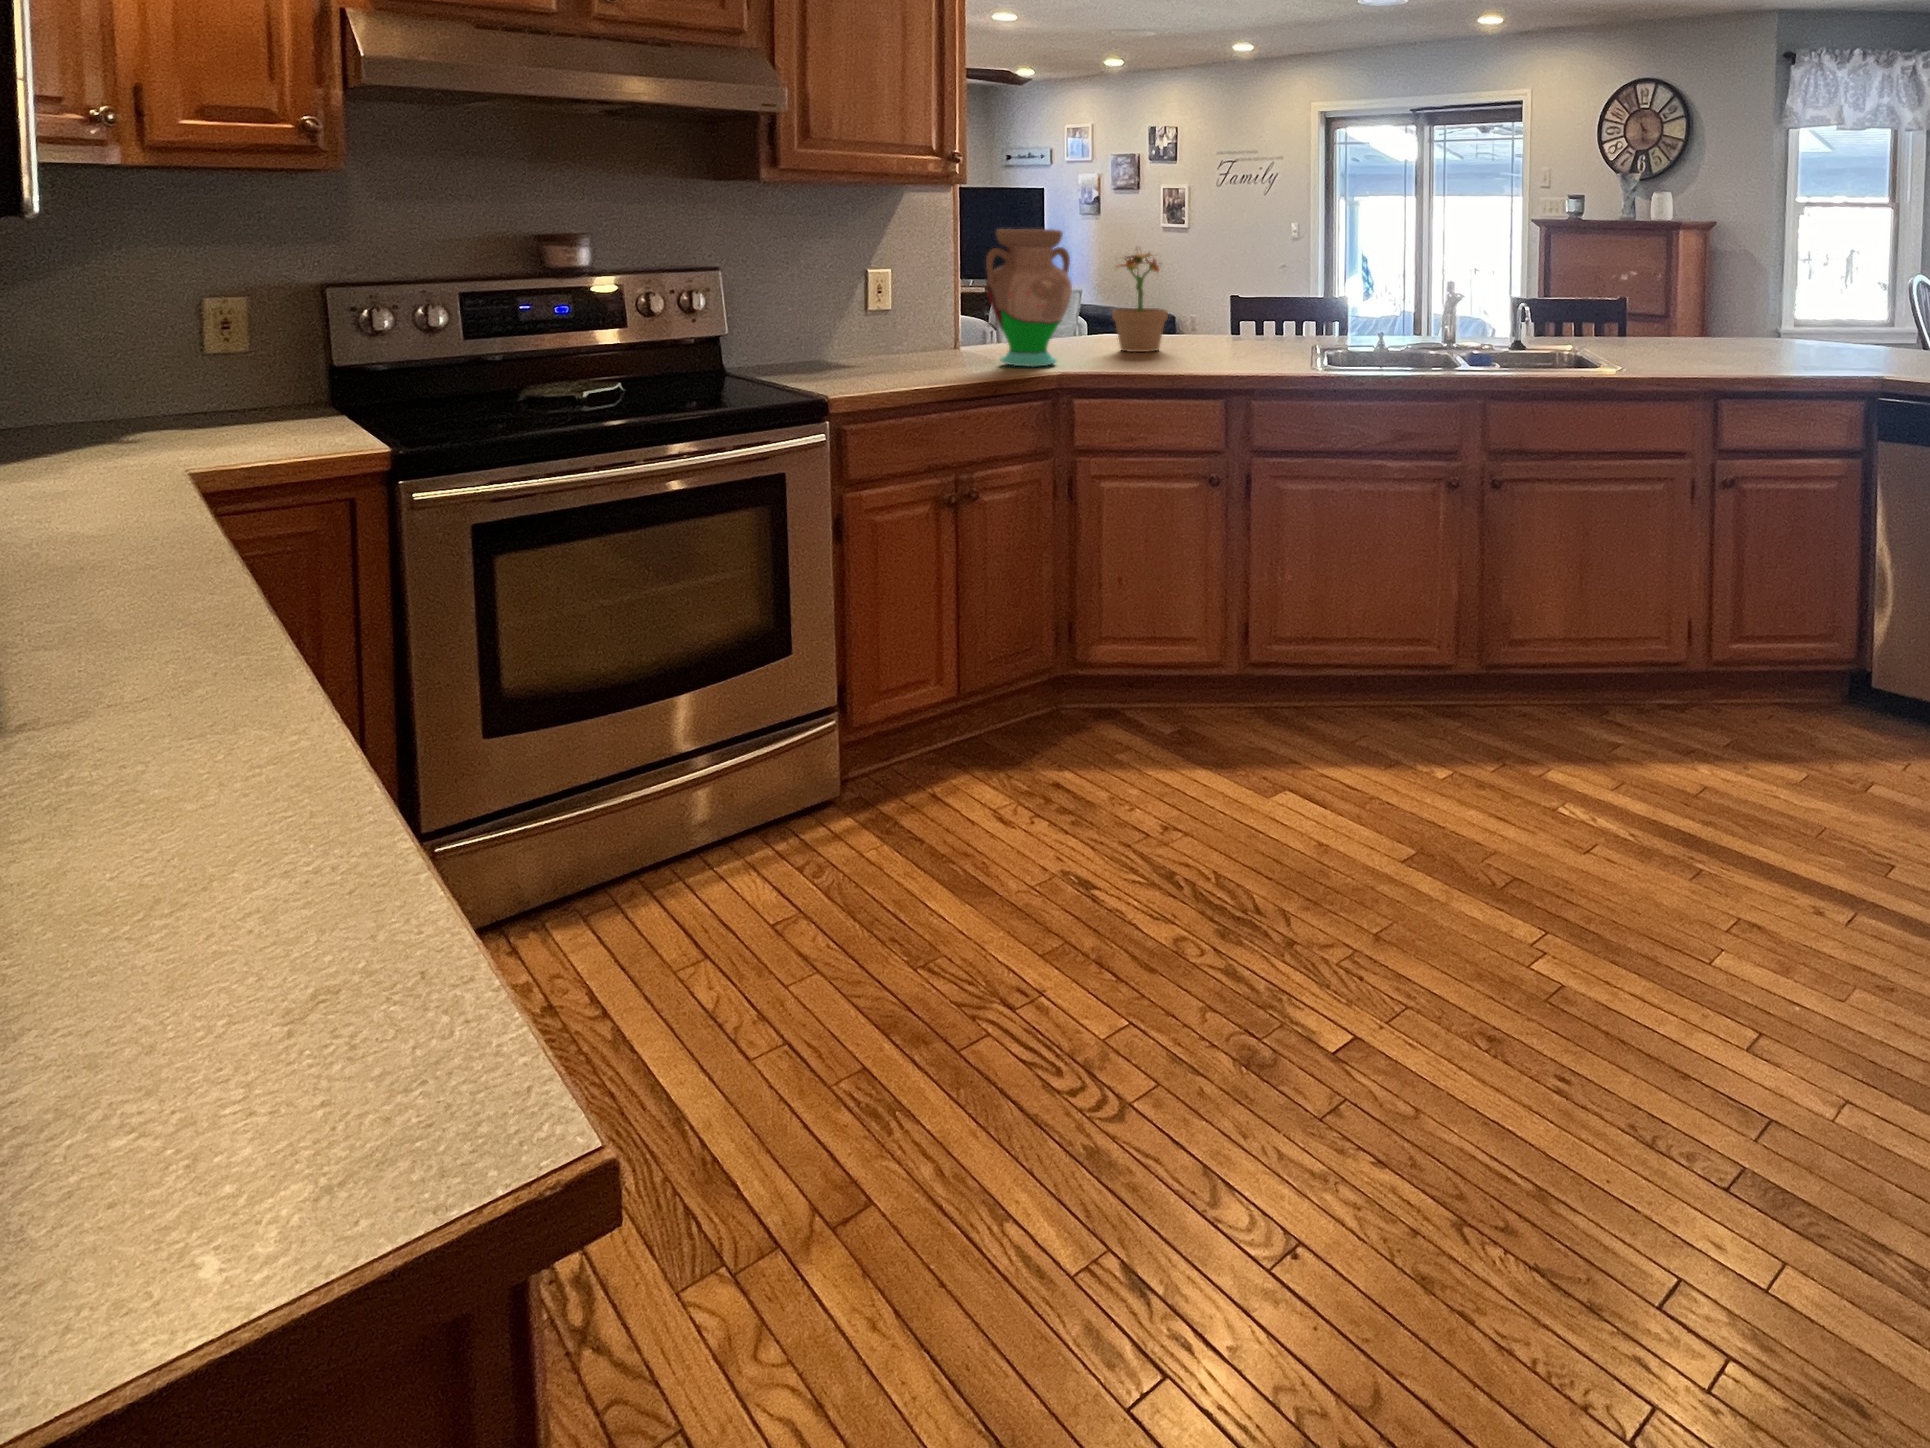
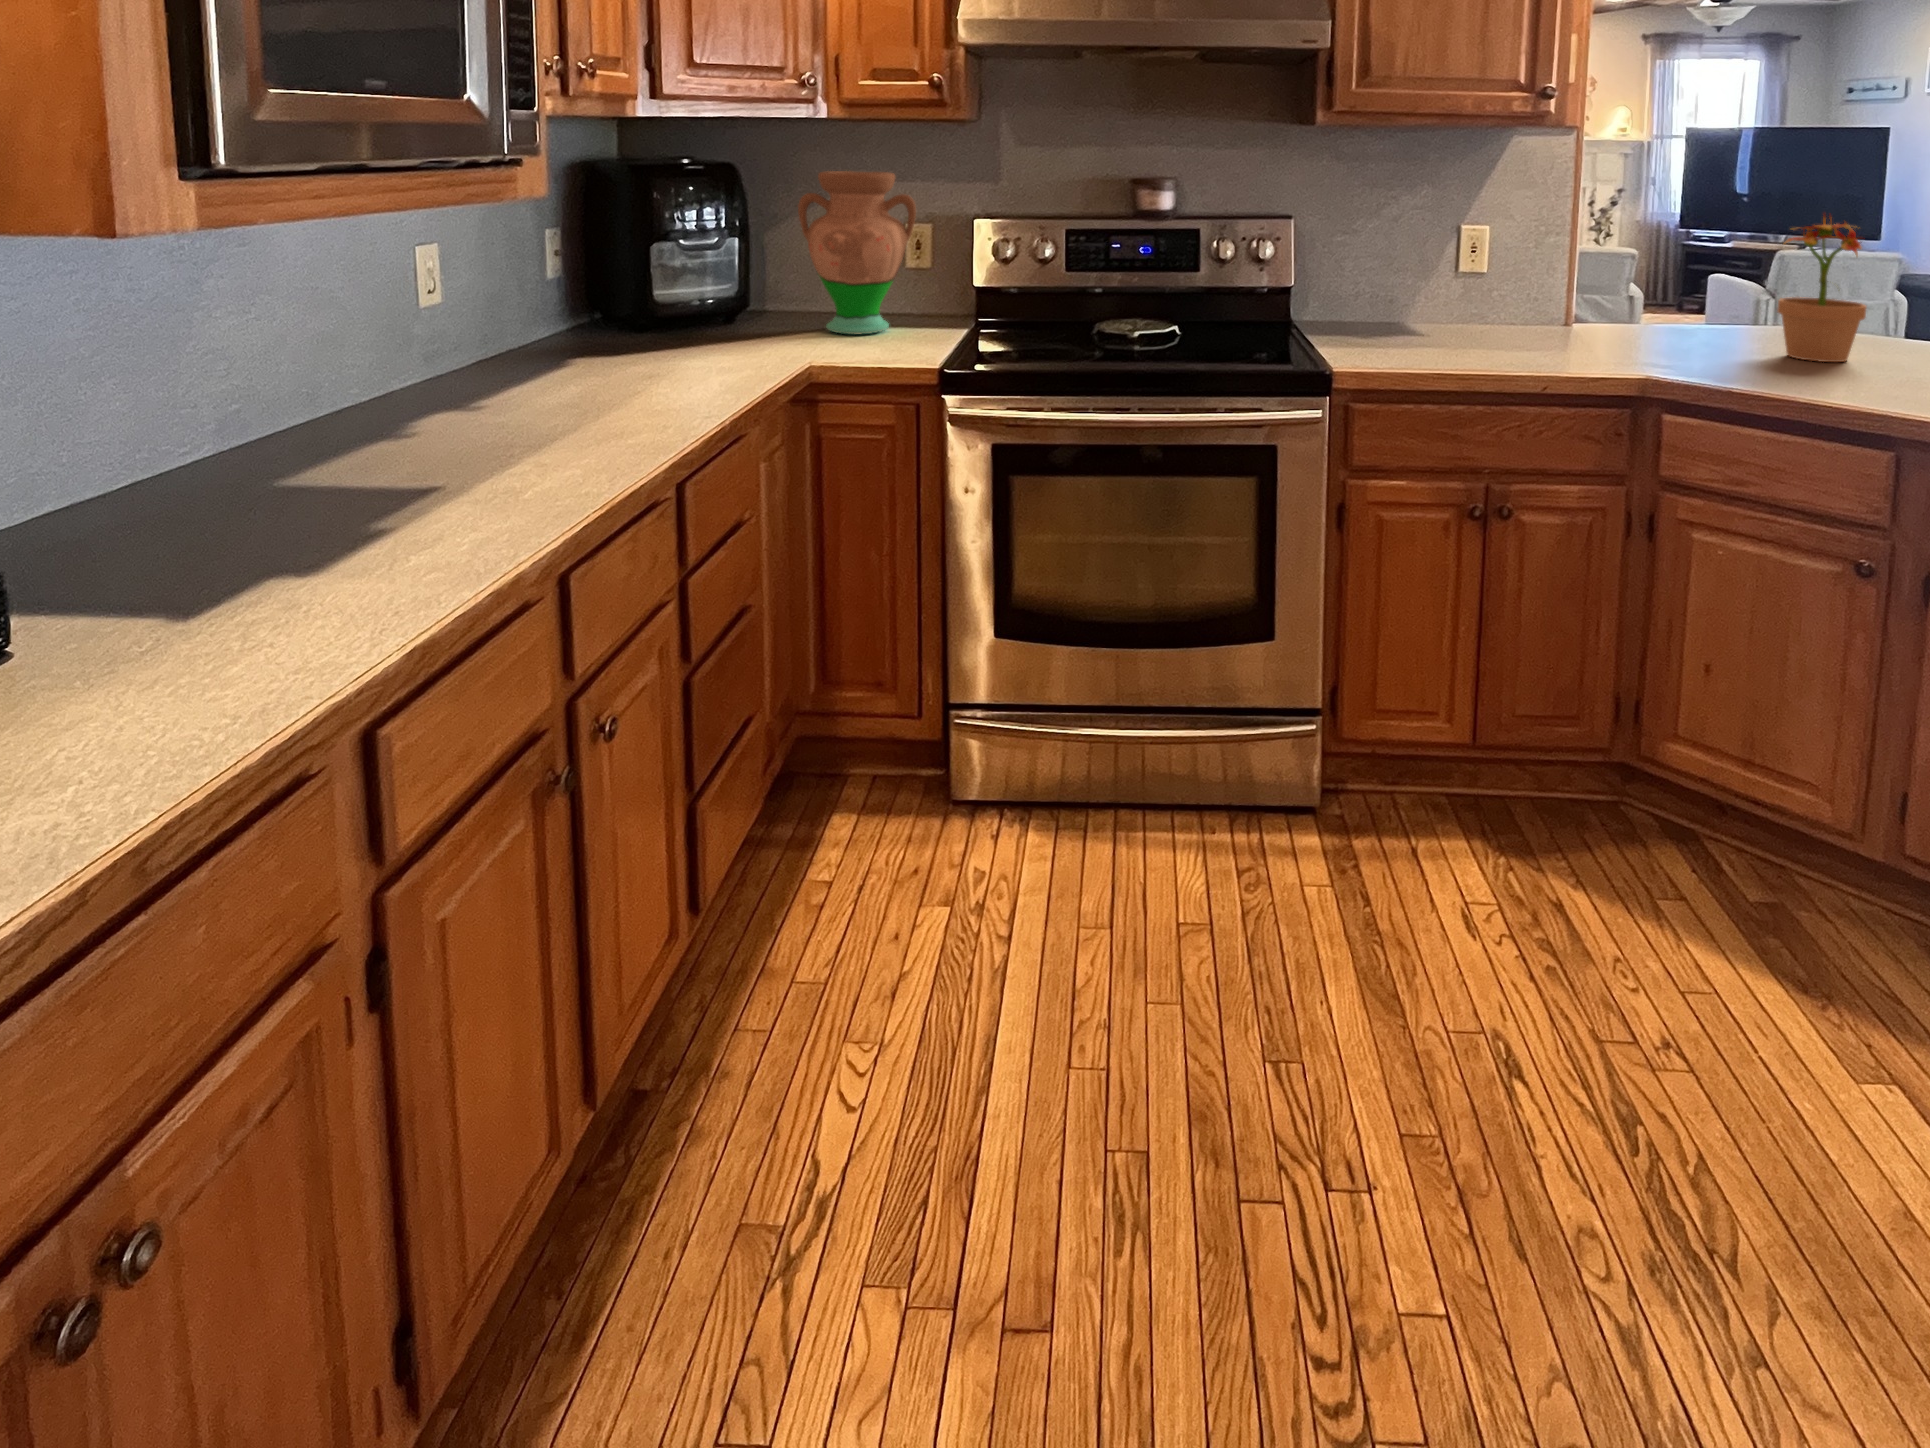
vase: present [986,229,1072,367] -> present [798,171,916,334]

